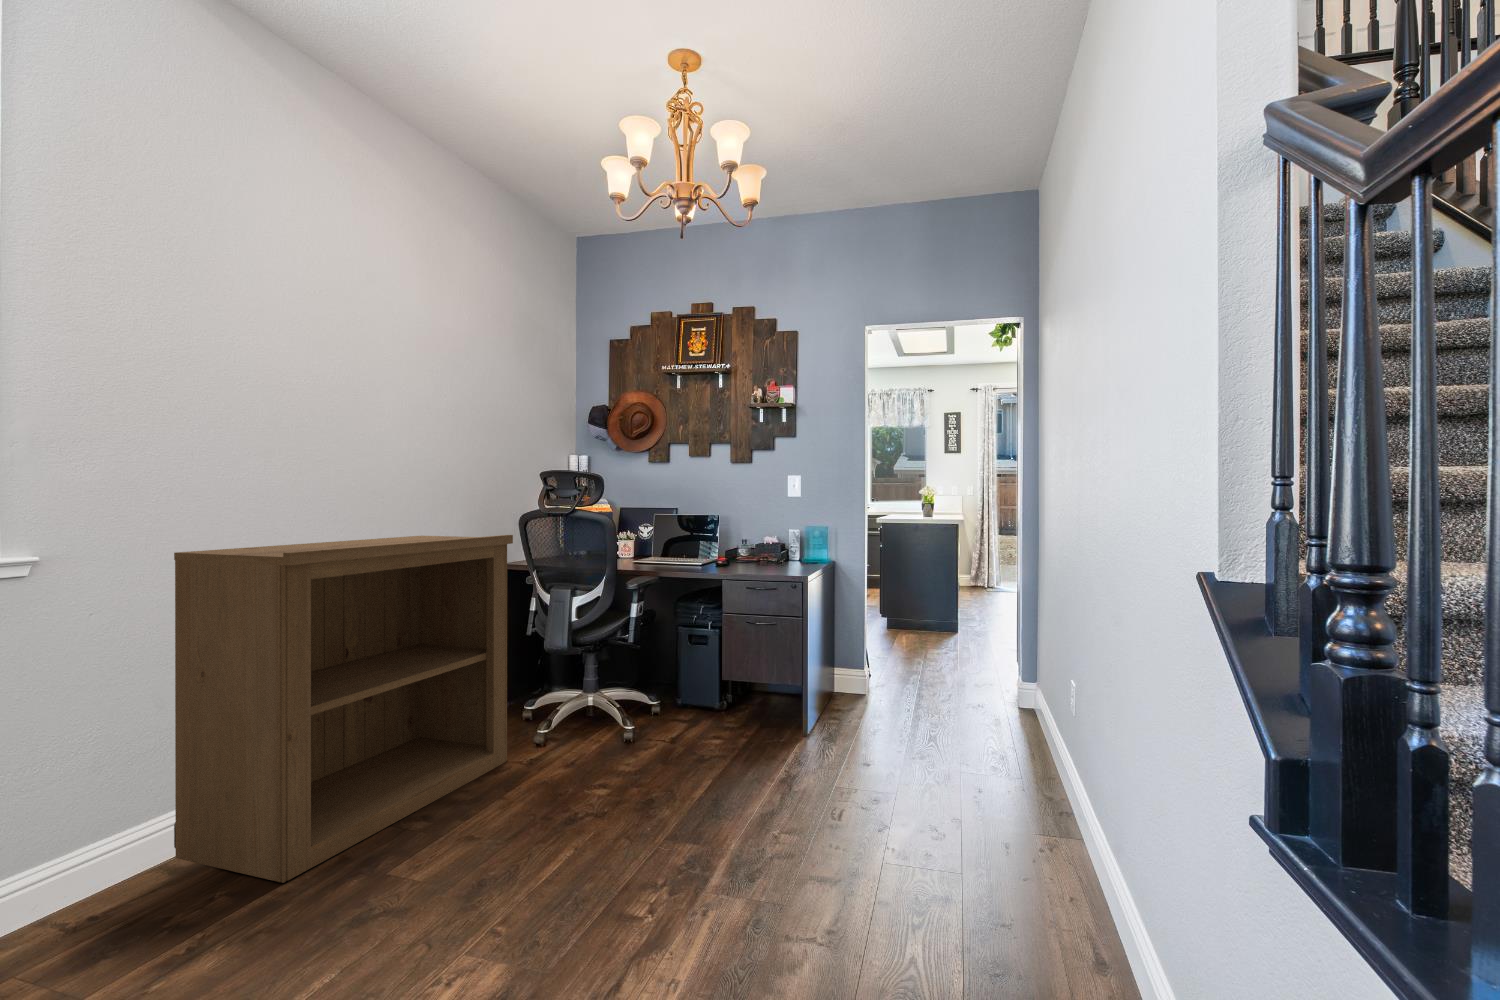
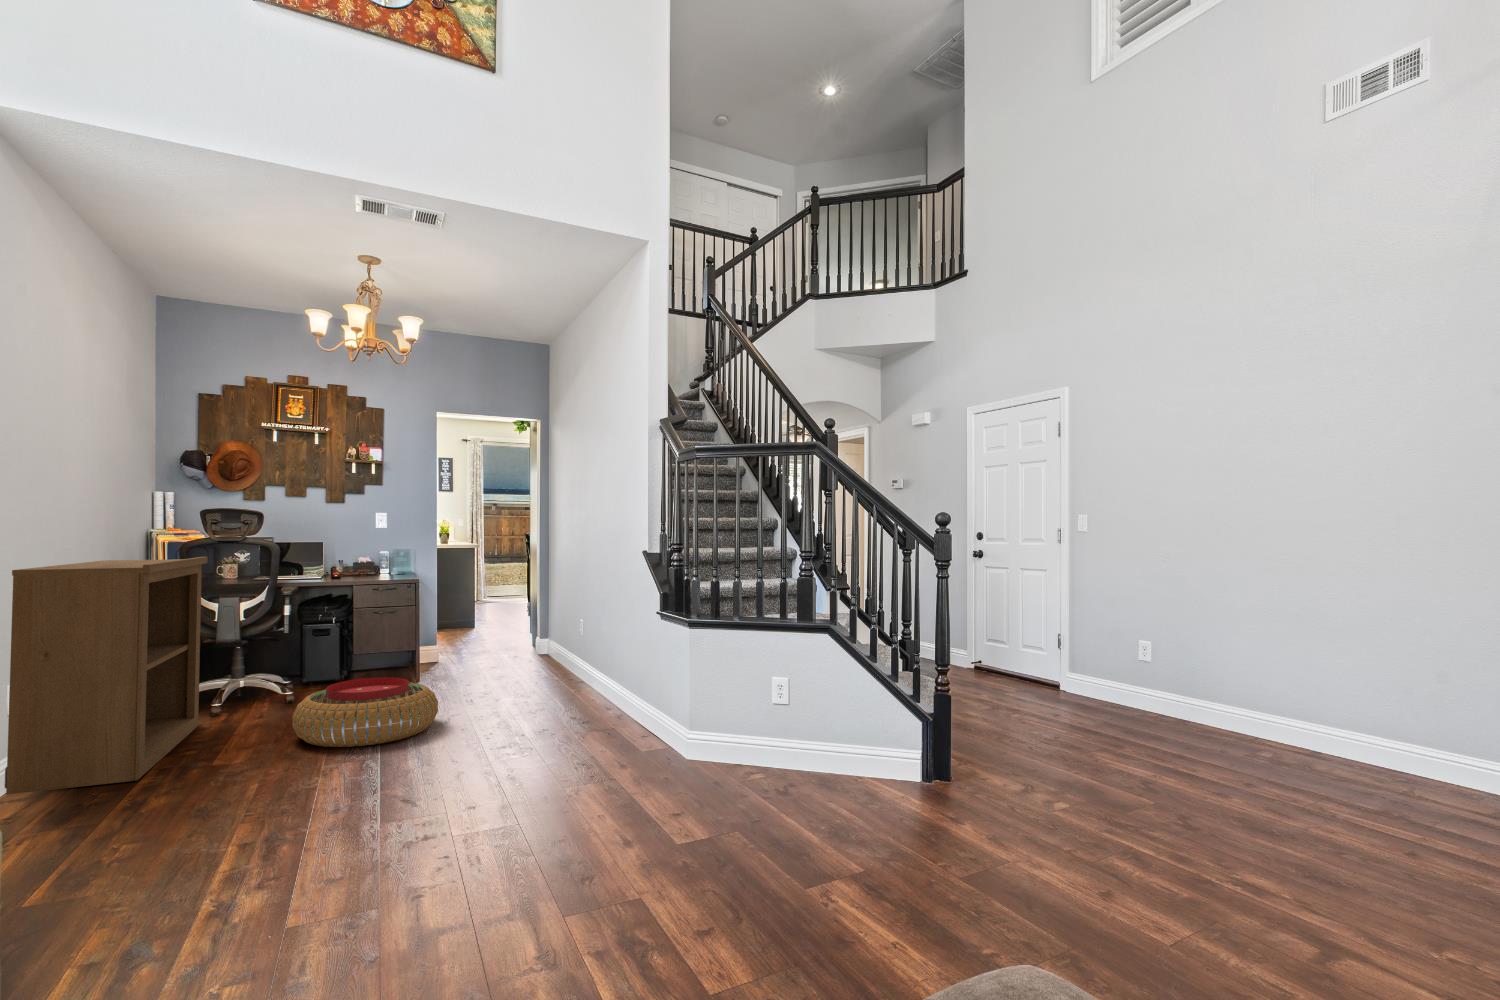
pouf: none [520,749,753,906] -> present [292,677,438,747]

